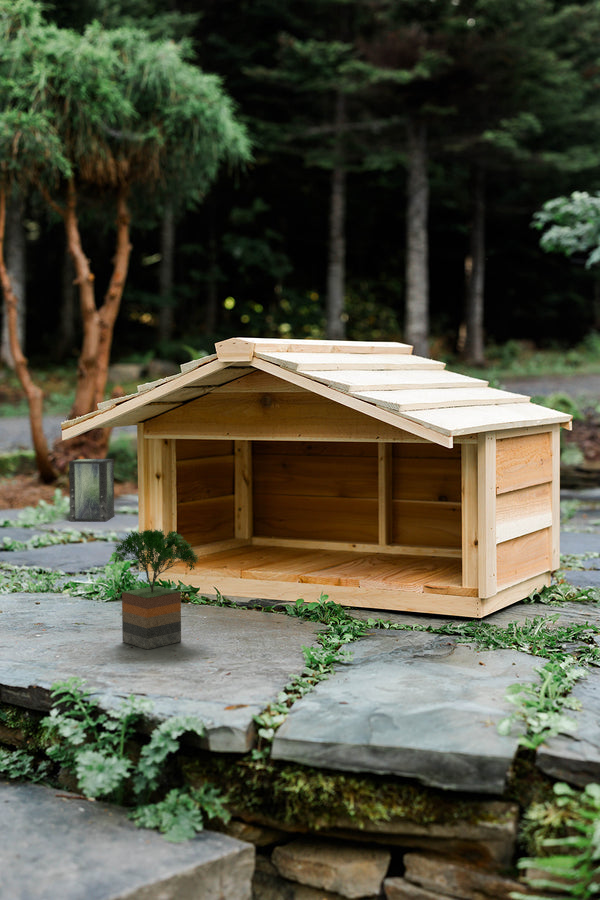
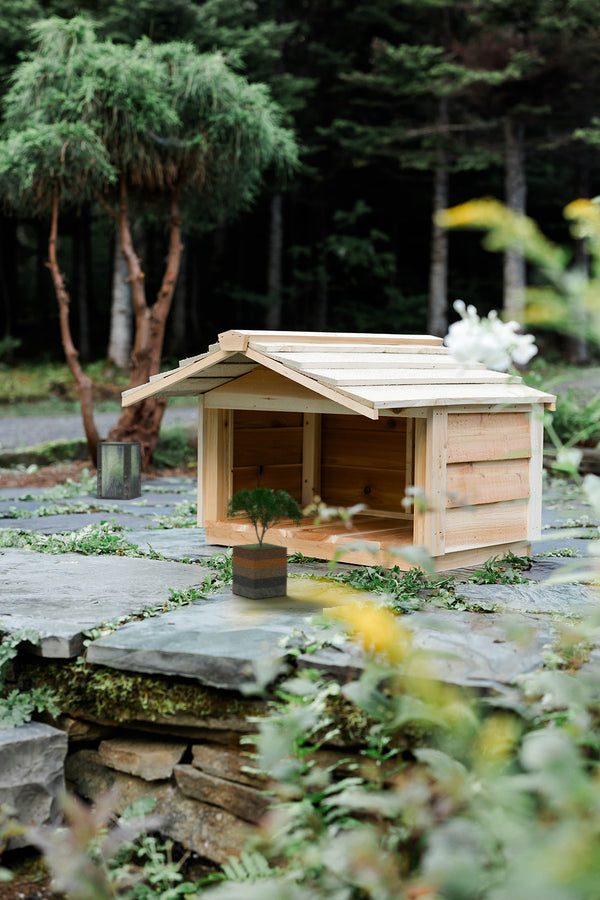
potted tree: present [114,529,198,649] -> present [227,488,304,599]

